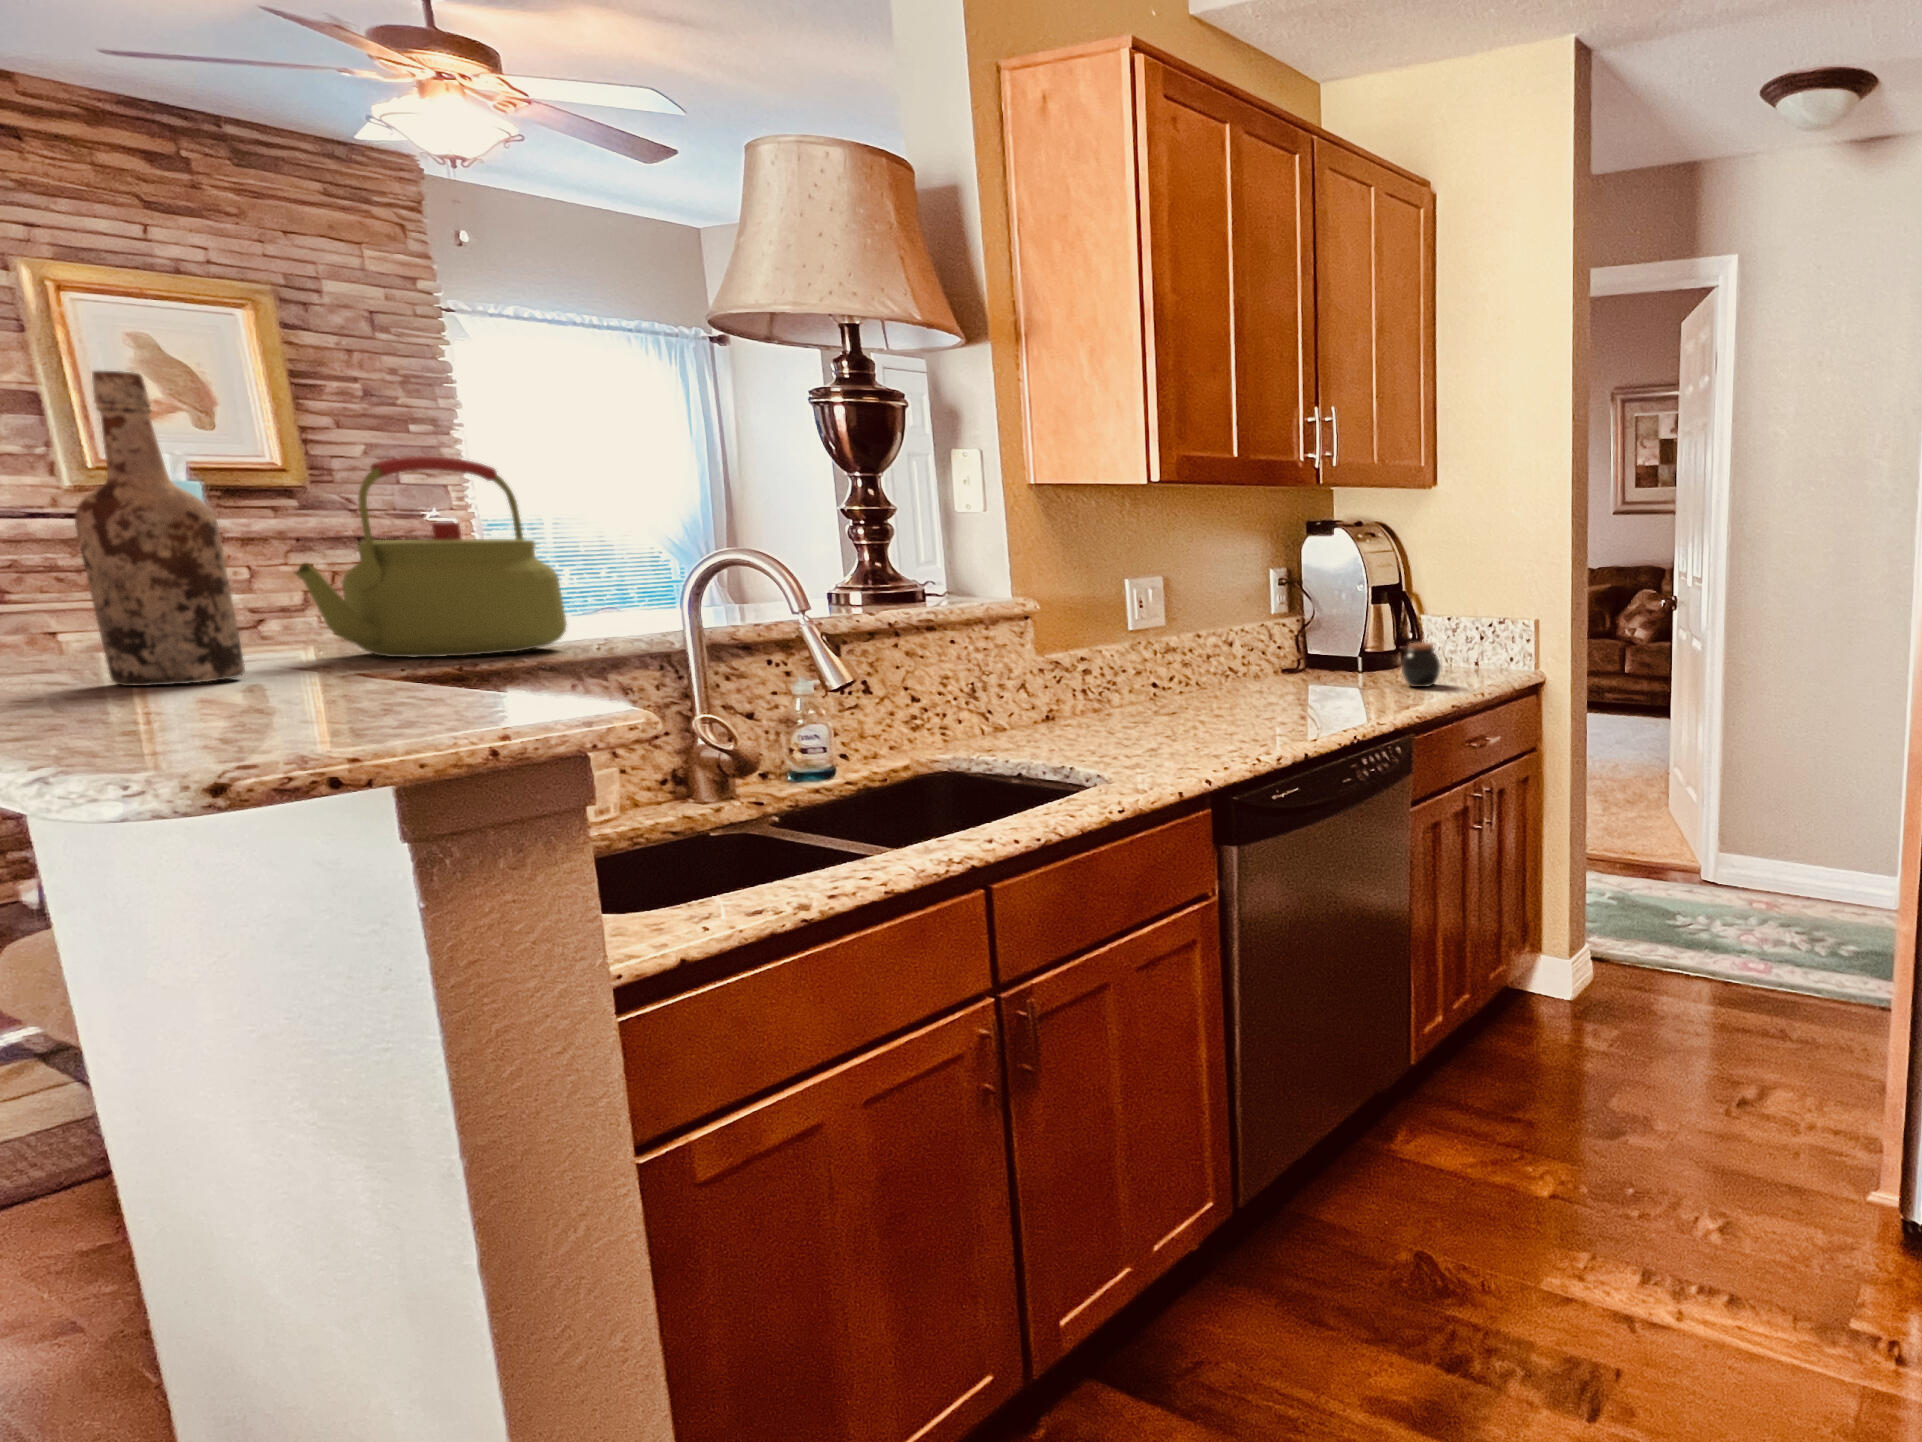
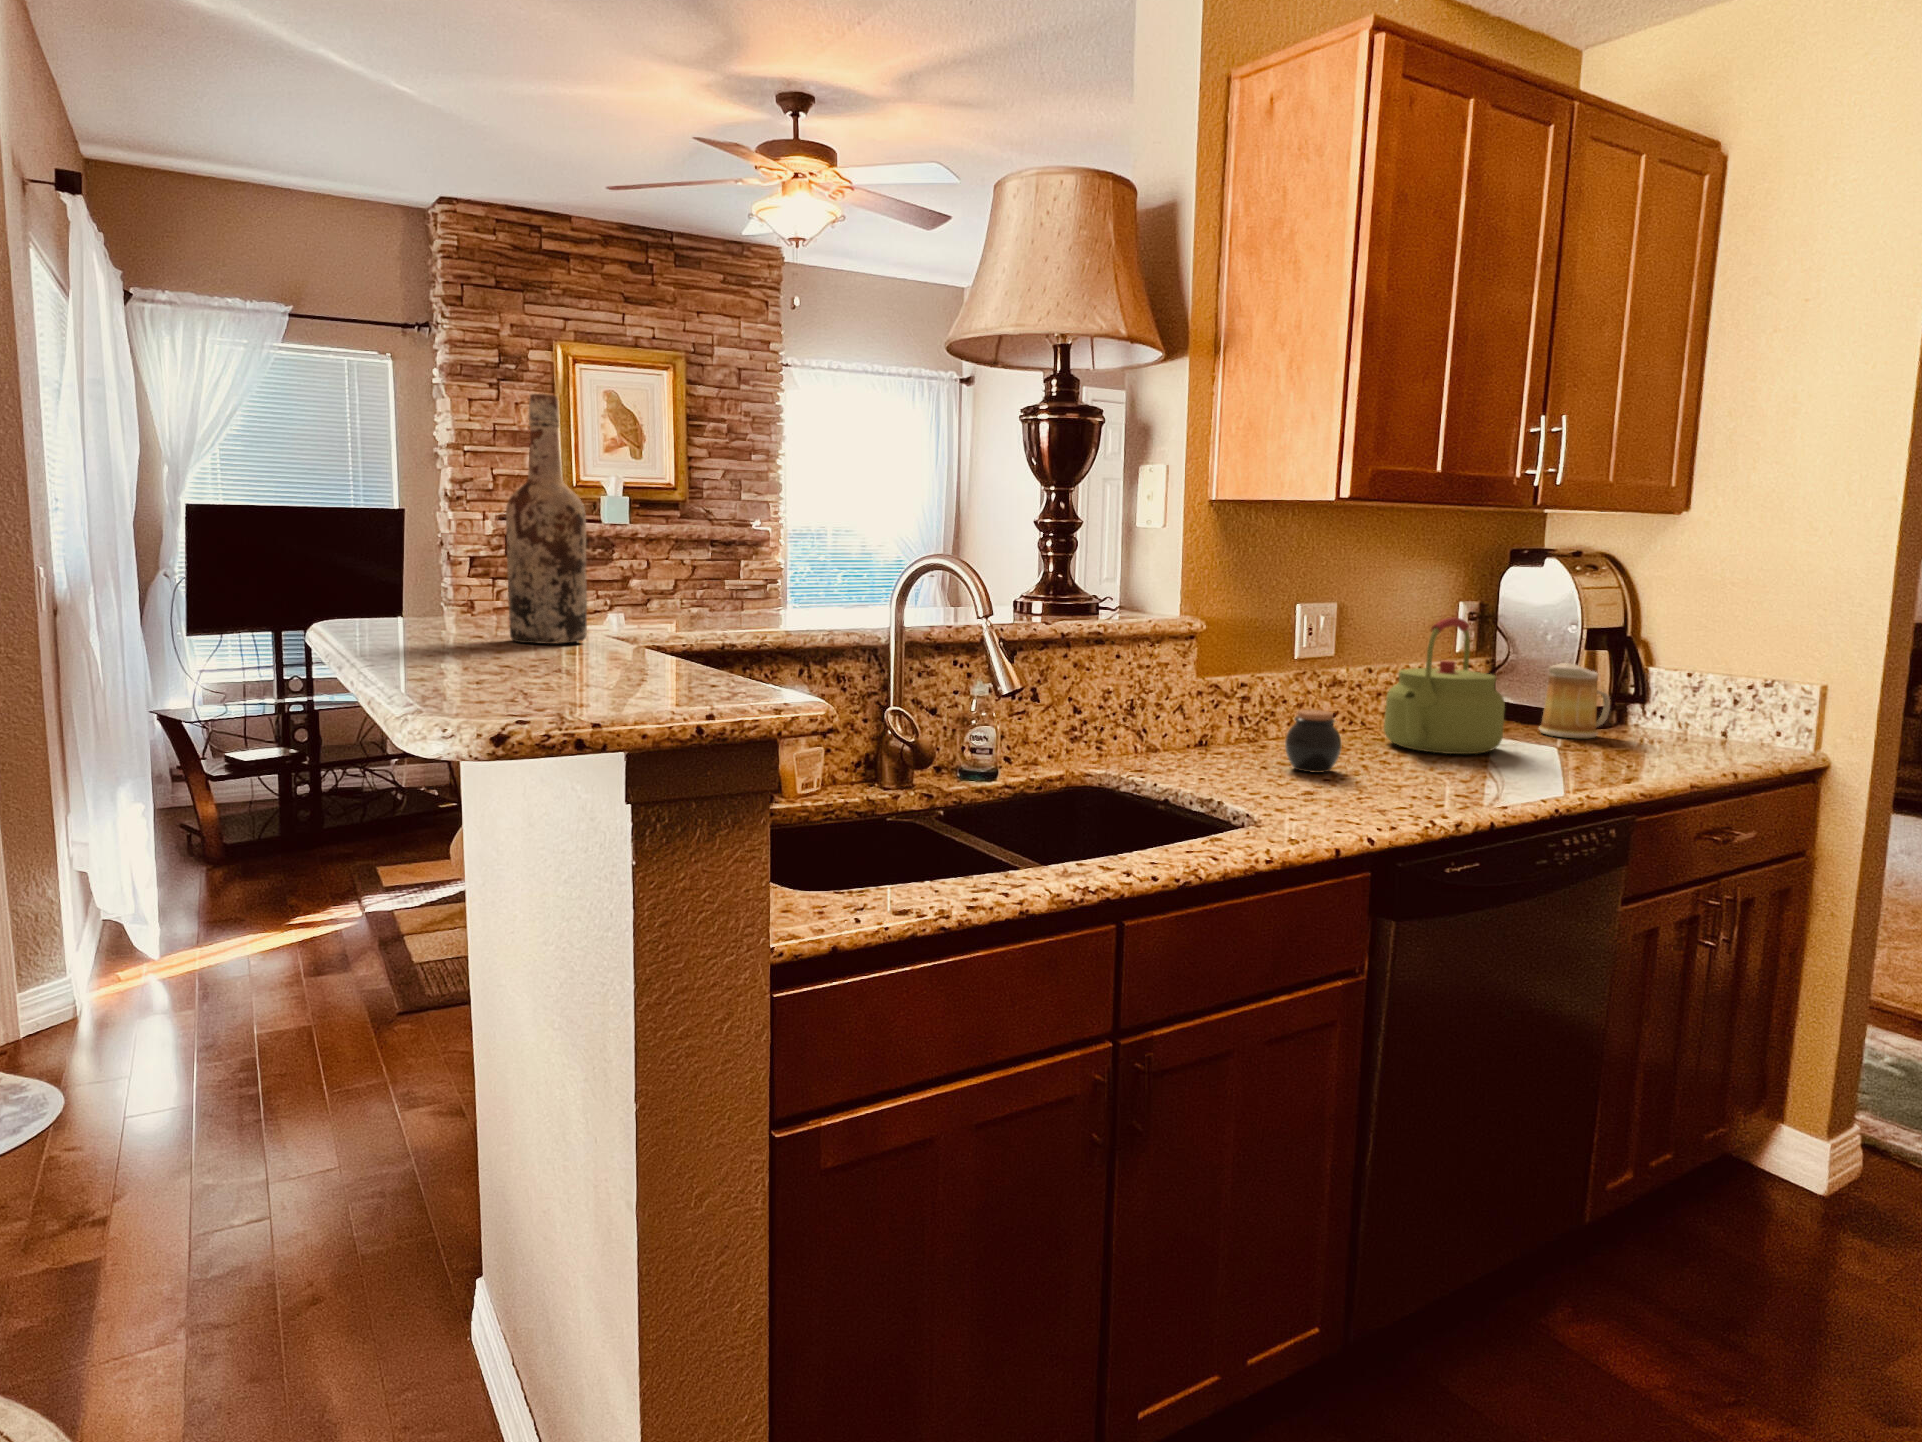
kettle: present [295,456,567,657] -> present [1384,617,1505,754]
mug: none [1345,618,1396,679] -> present [1539,663,1610,738]
jar: present [1402,642,1440,687] -> present [1285,710,1341,773]

